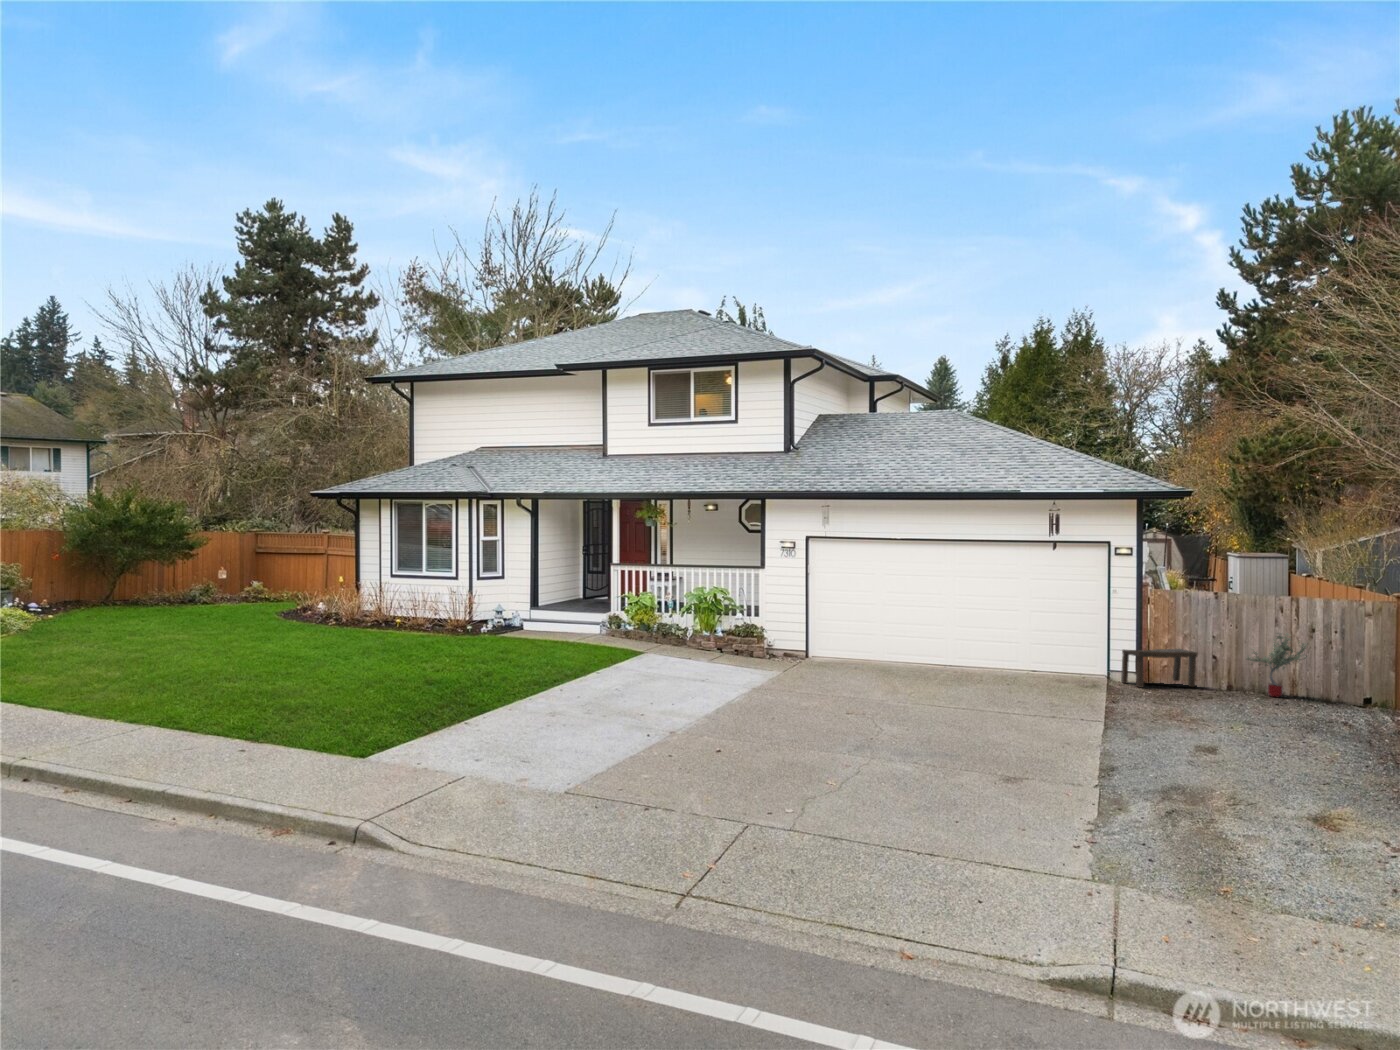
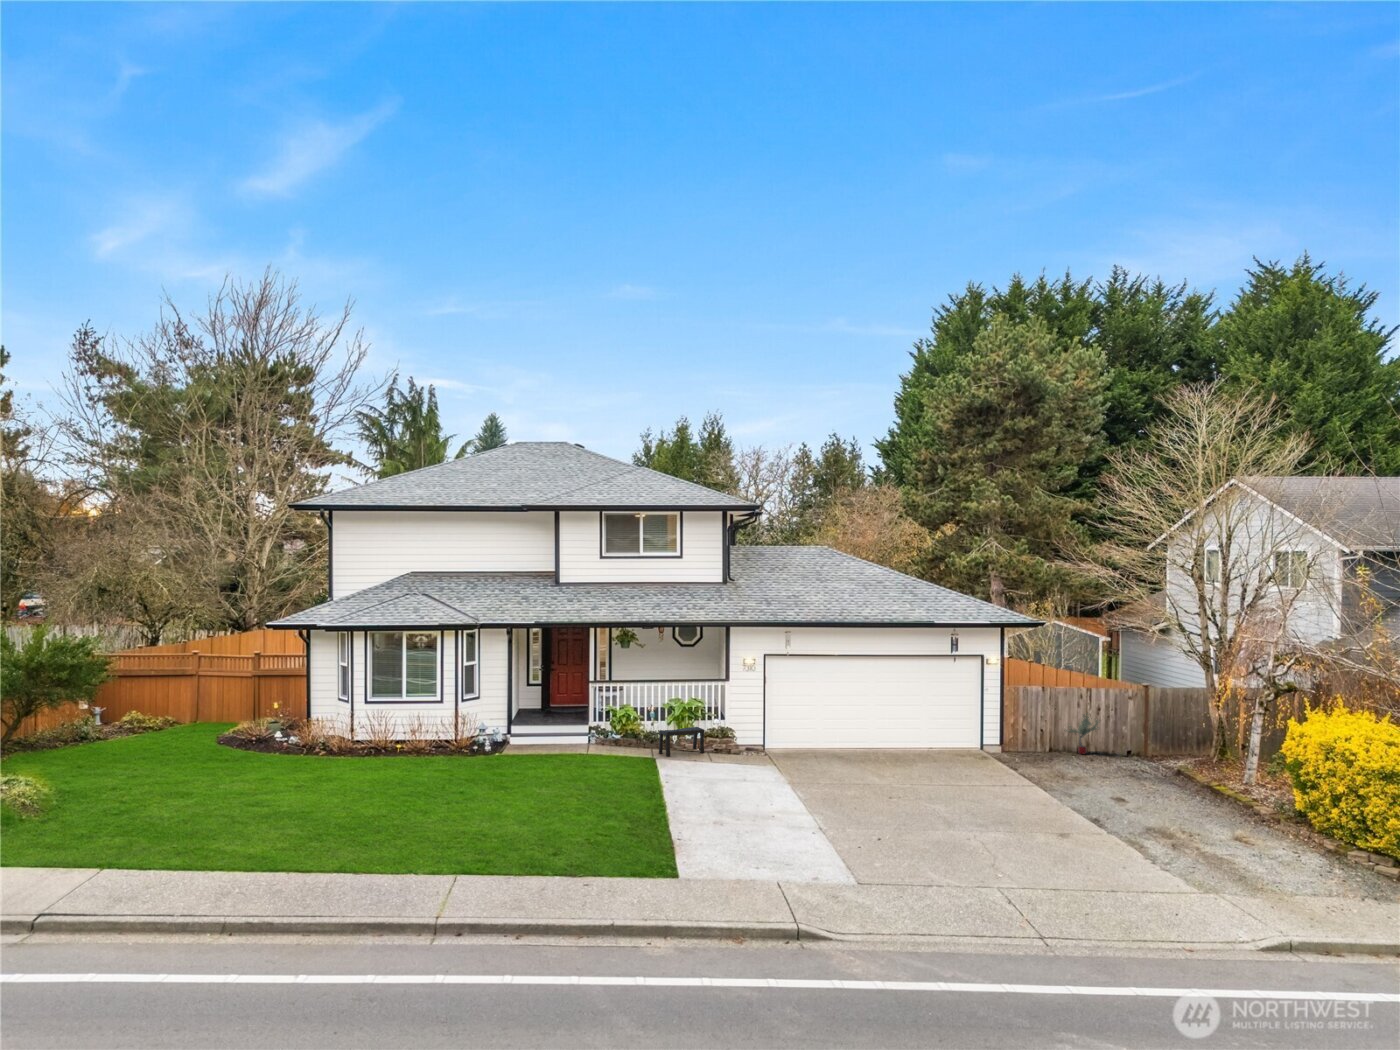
bench: present [1121,649,1197,688] -> present [659,727,705,757]

